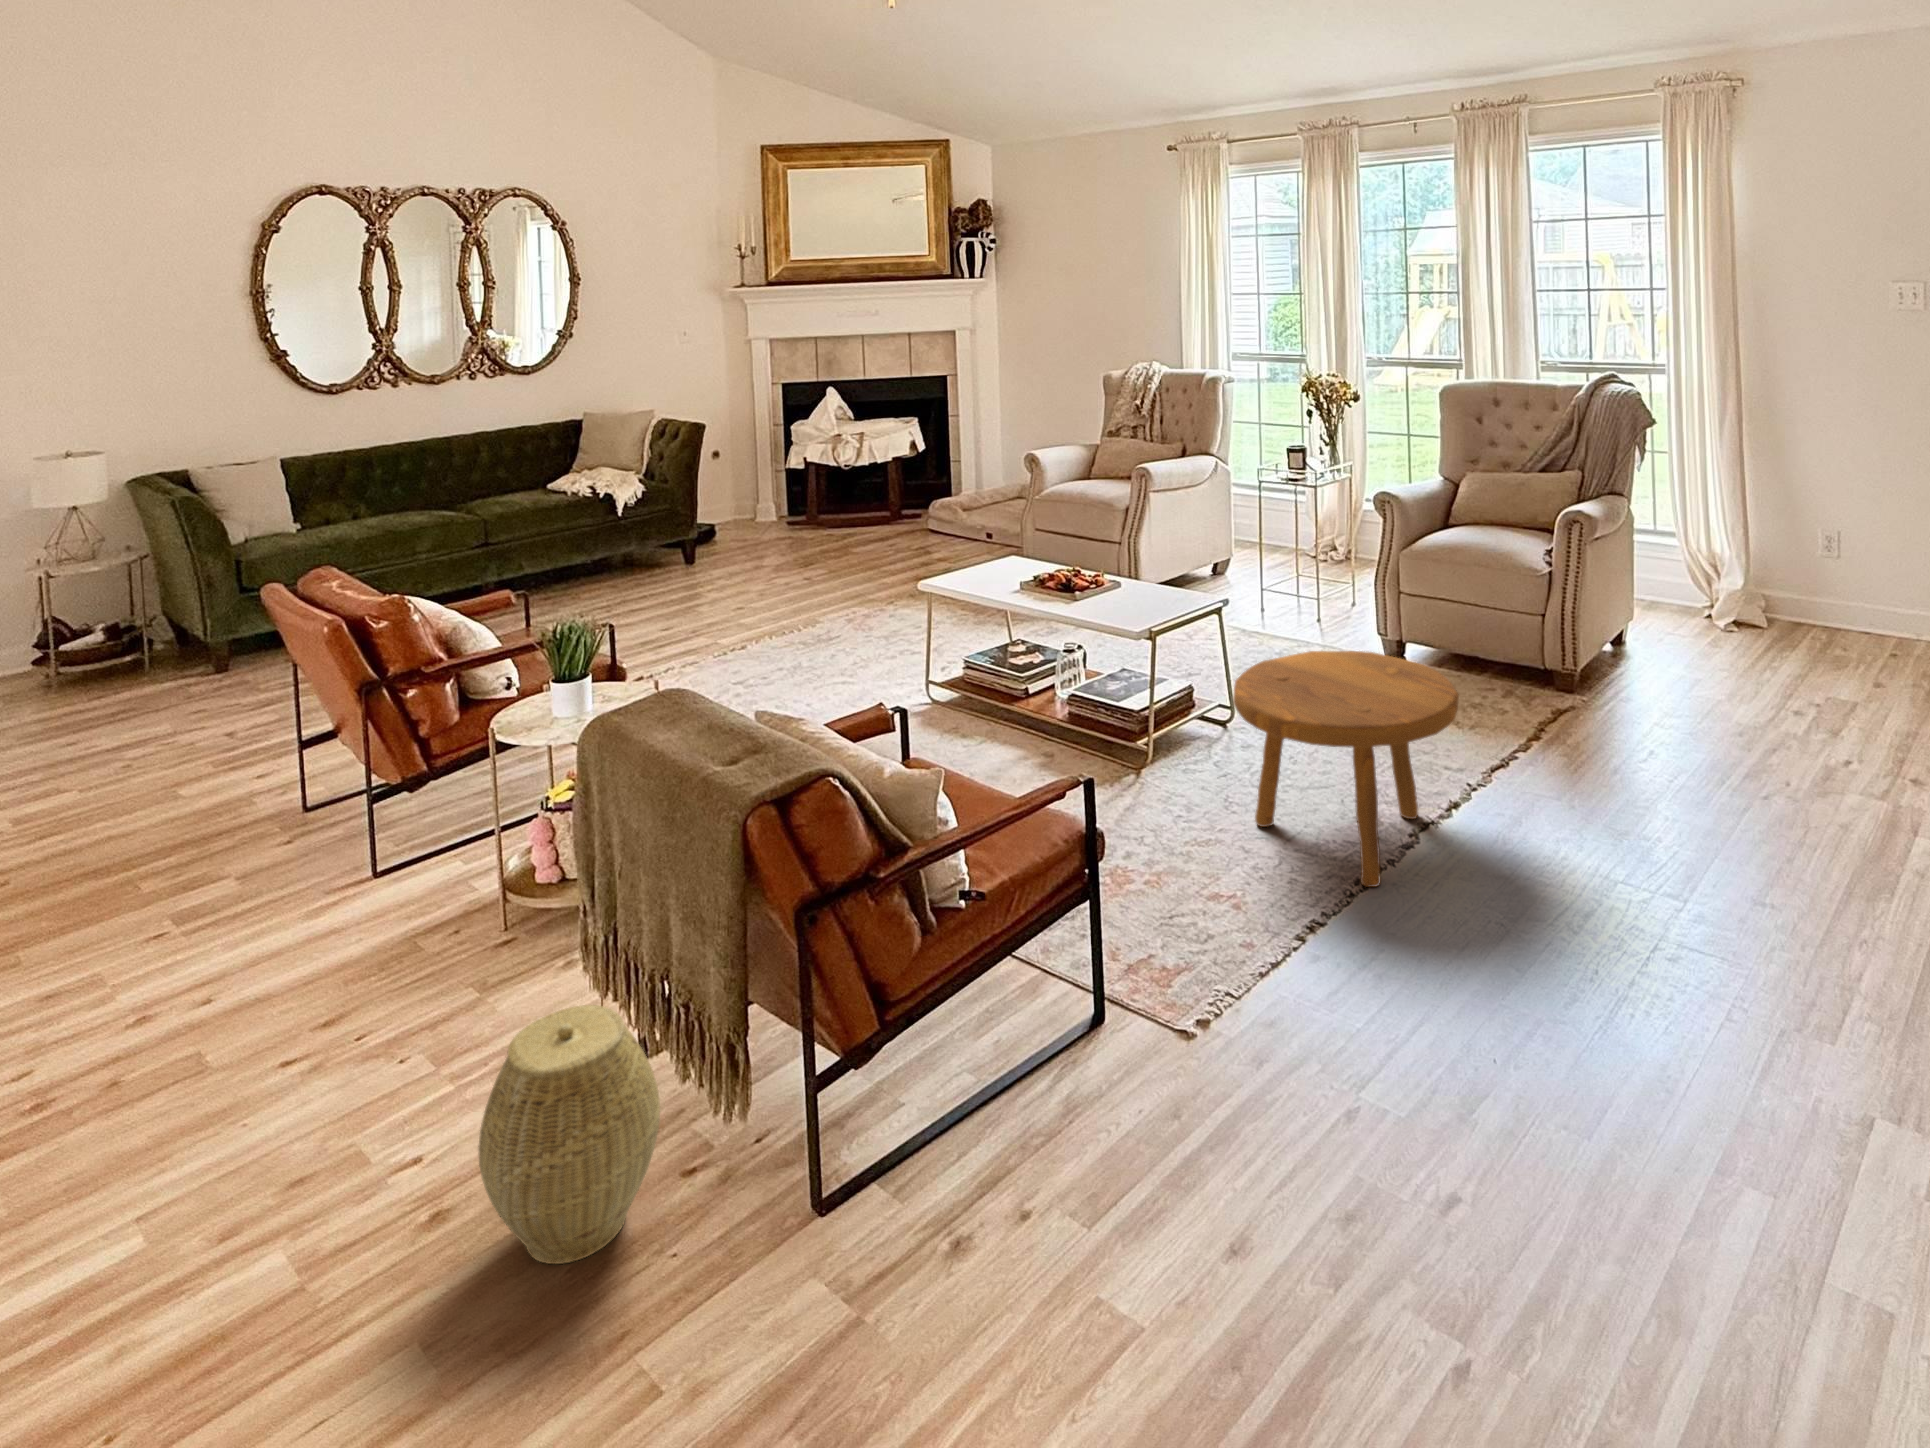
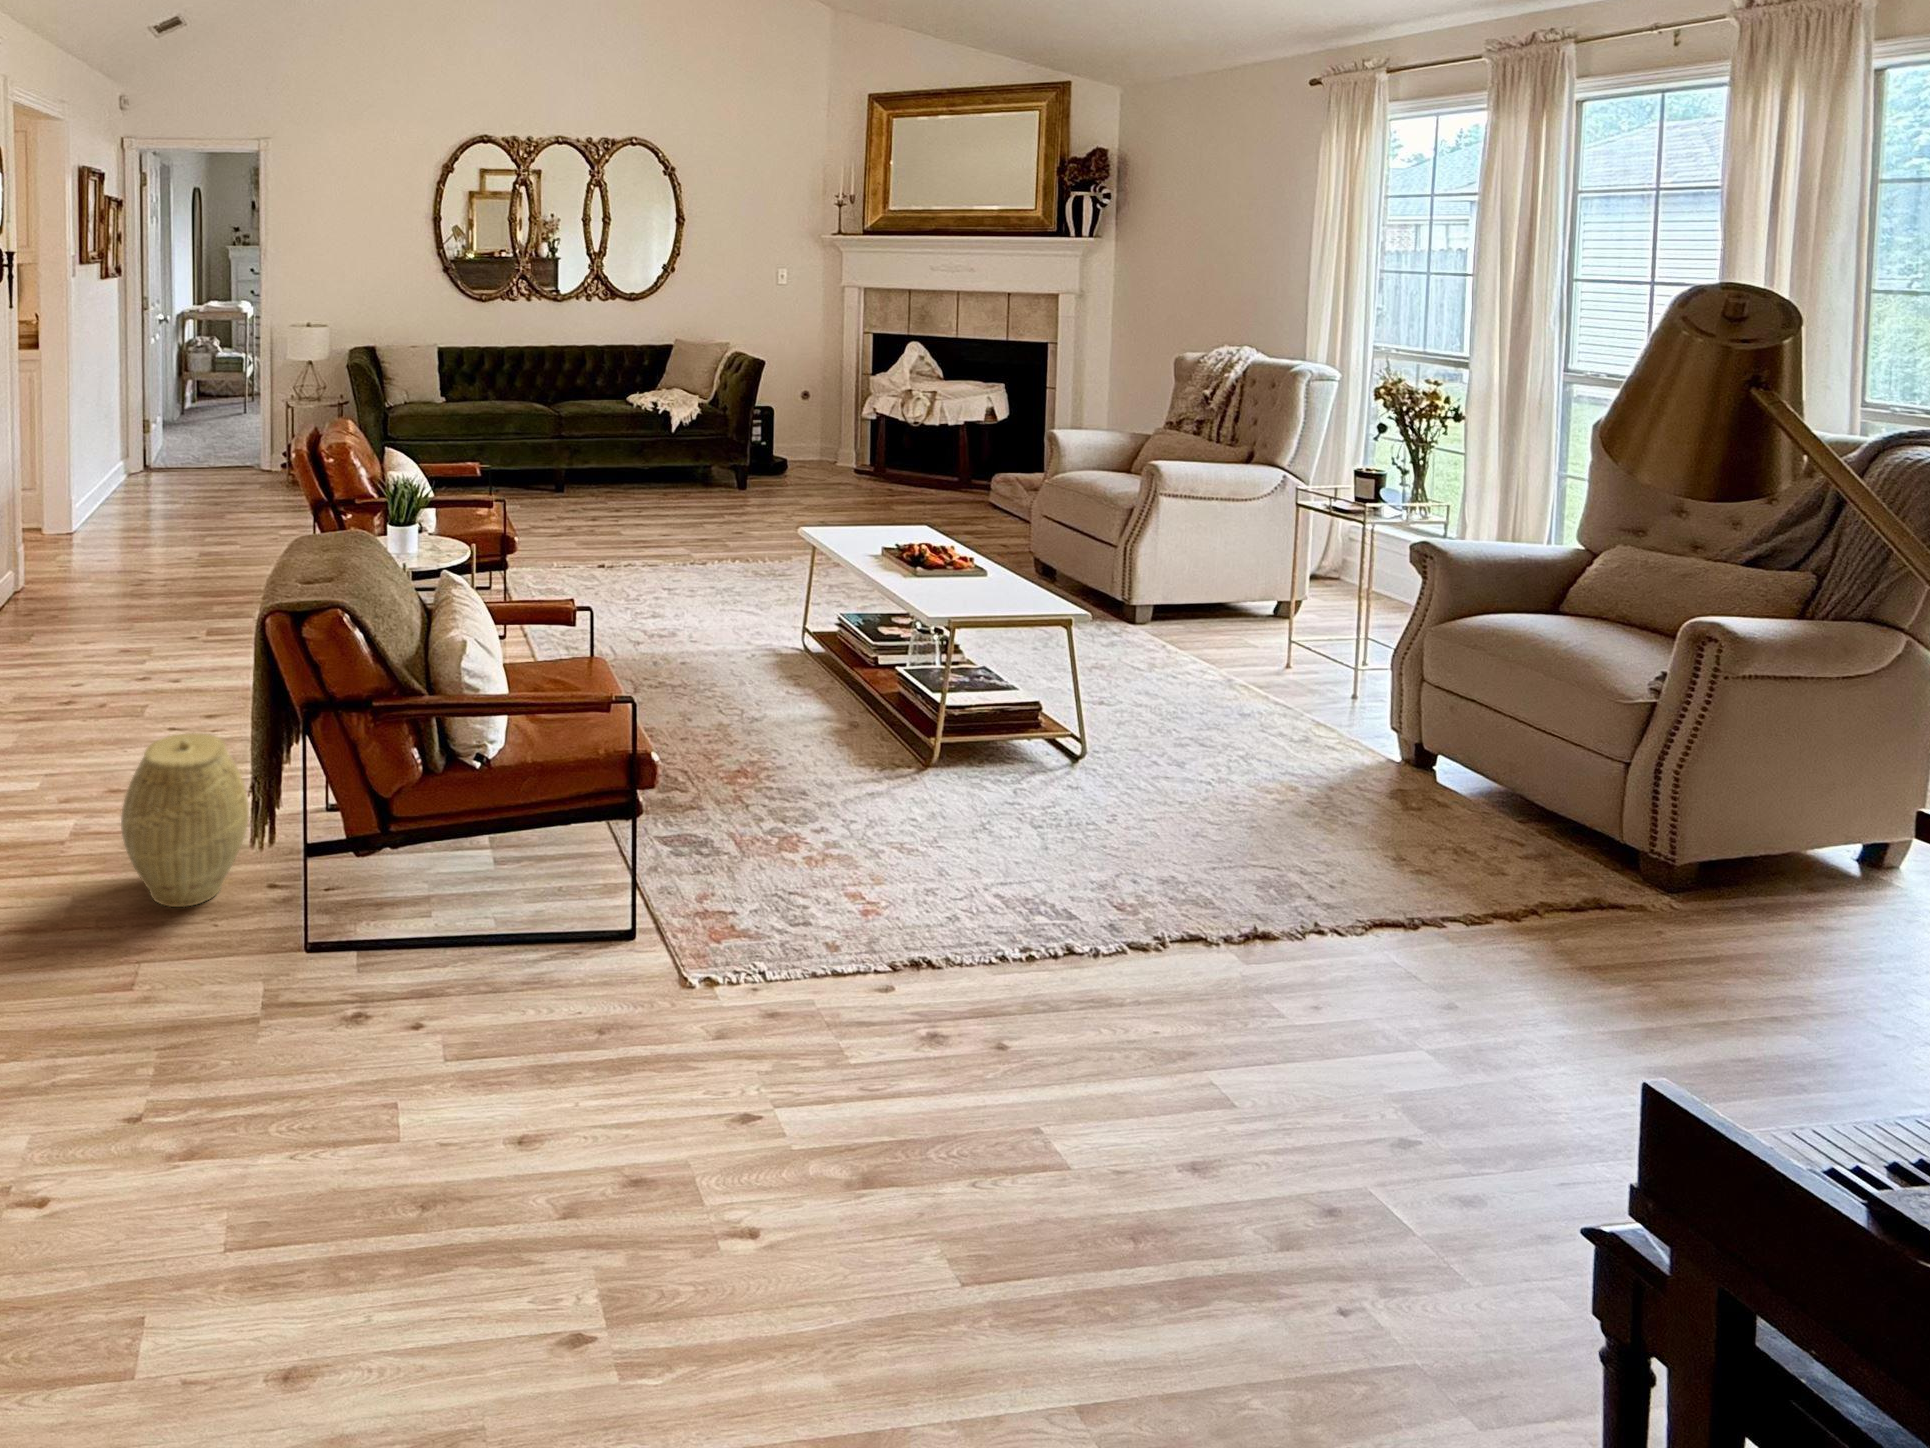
footstool: present [1233,651,1459,887] -> none [940,675,1225,953]

